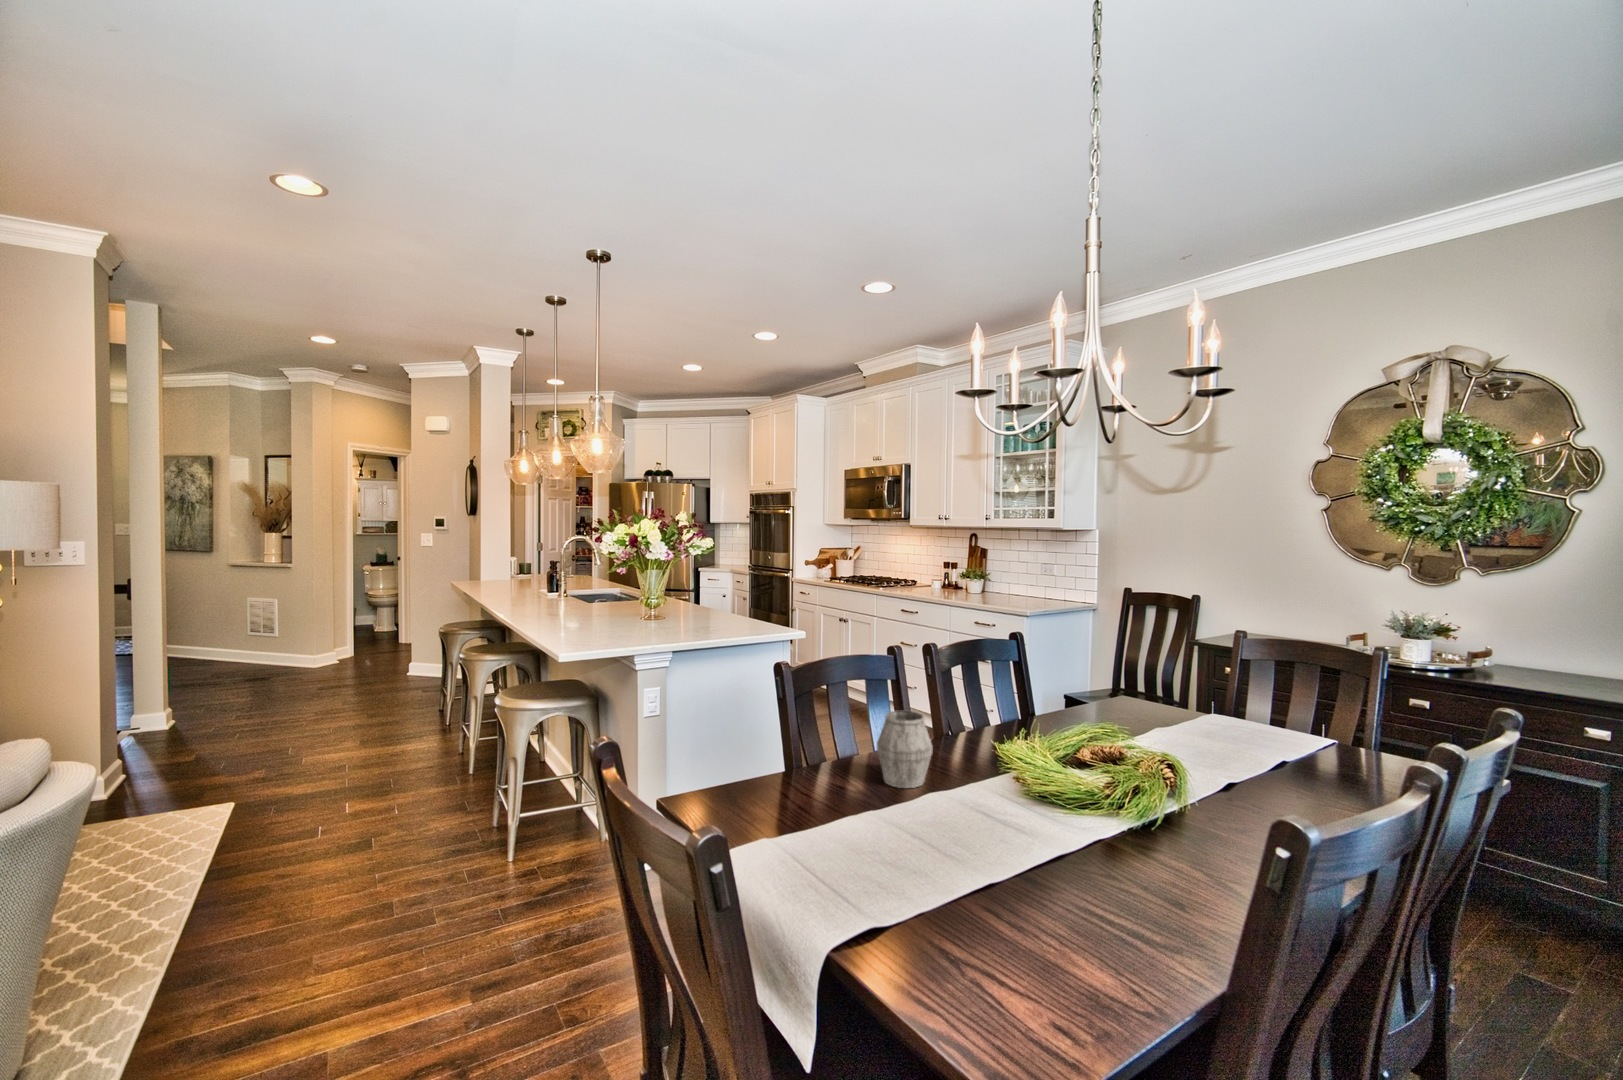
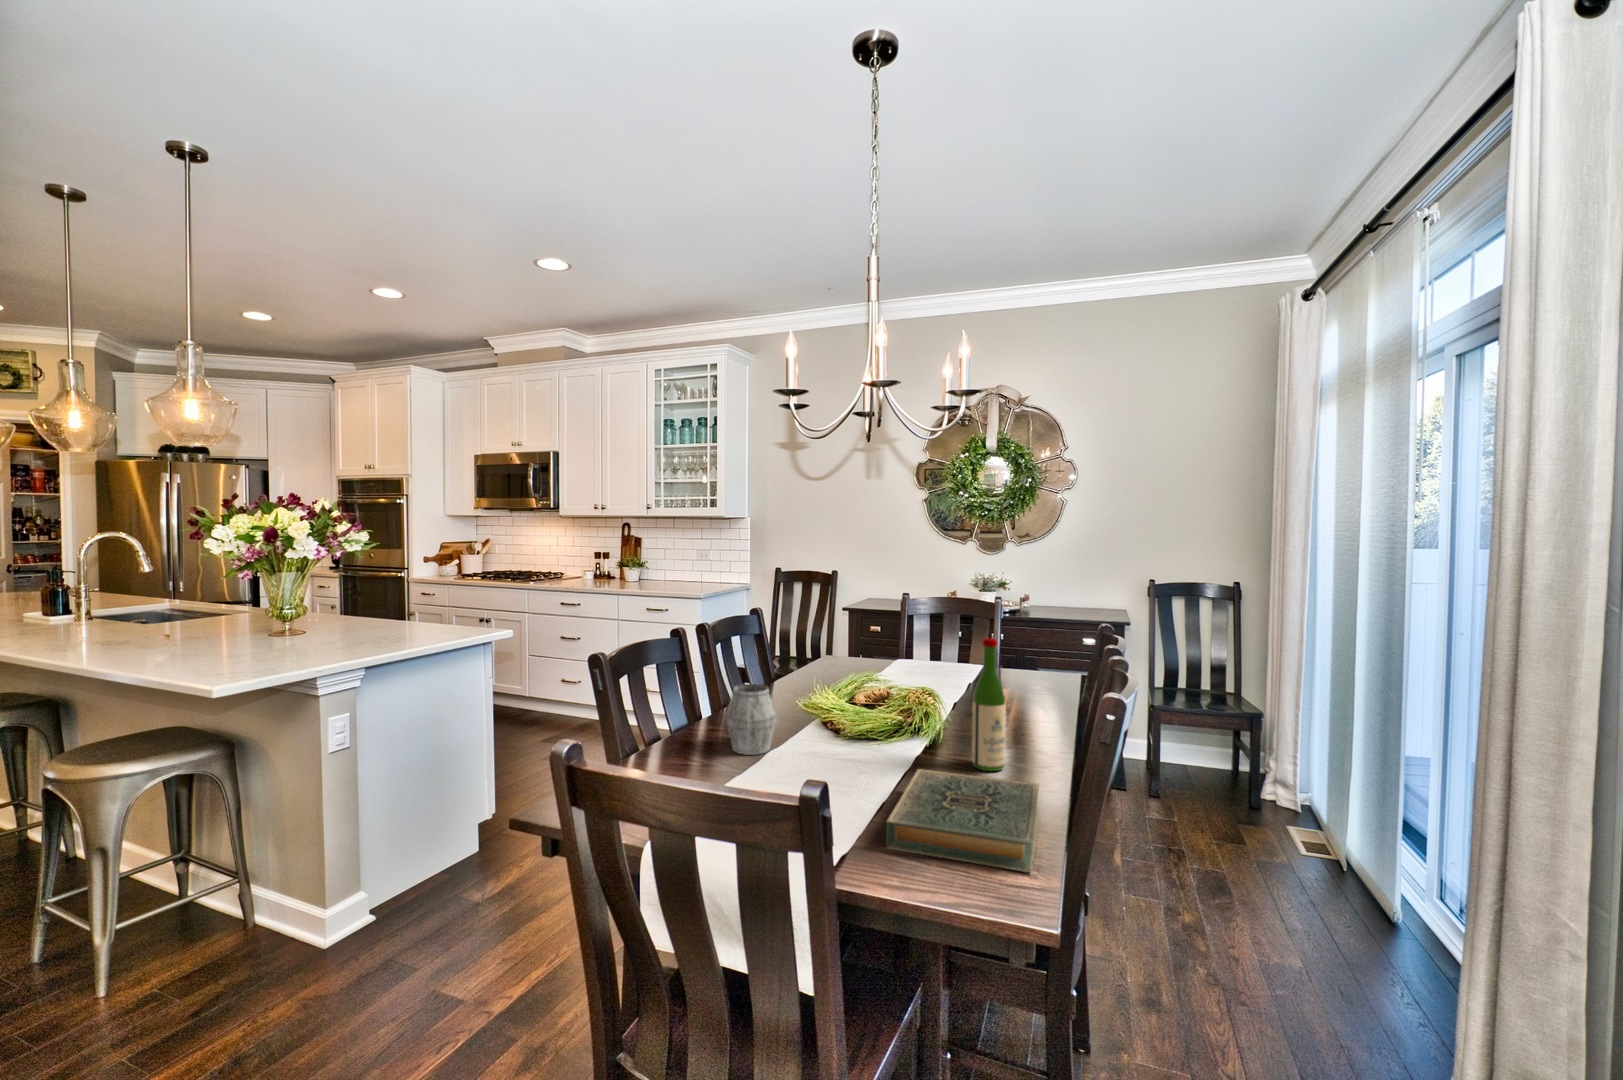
wine bottle: none [1145,697,1195,876] -> present [972,638,1006,771]
hardback book: none [917,845,1176,1013] -> present [886,769,1039,872]

